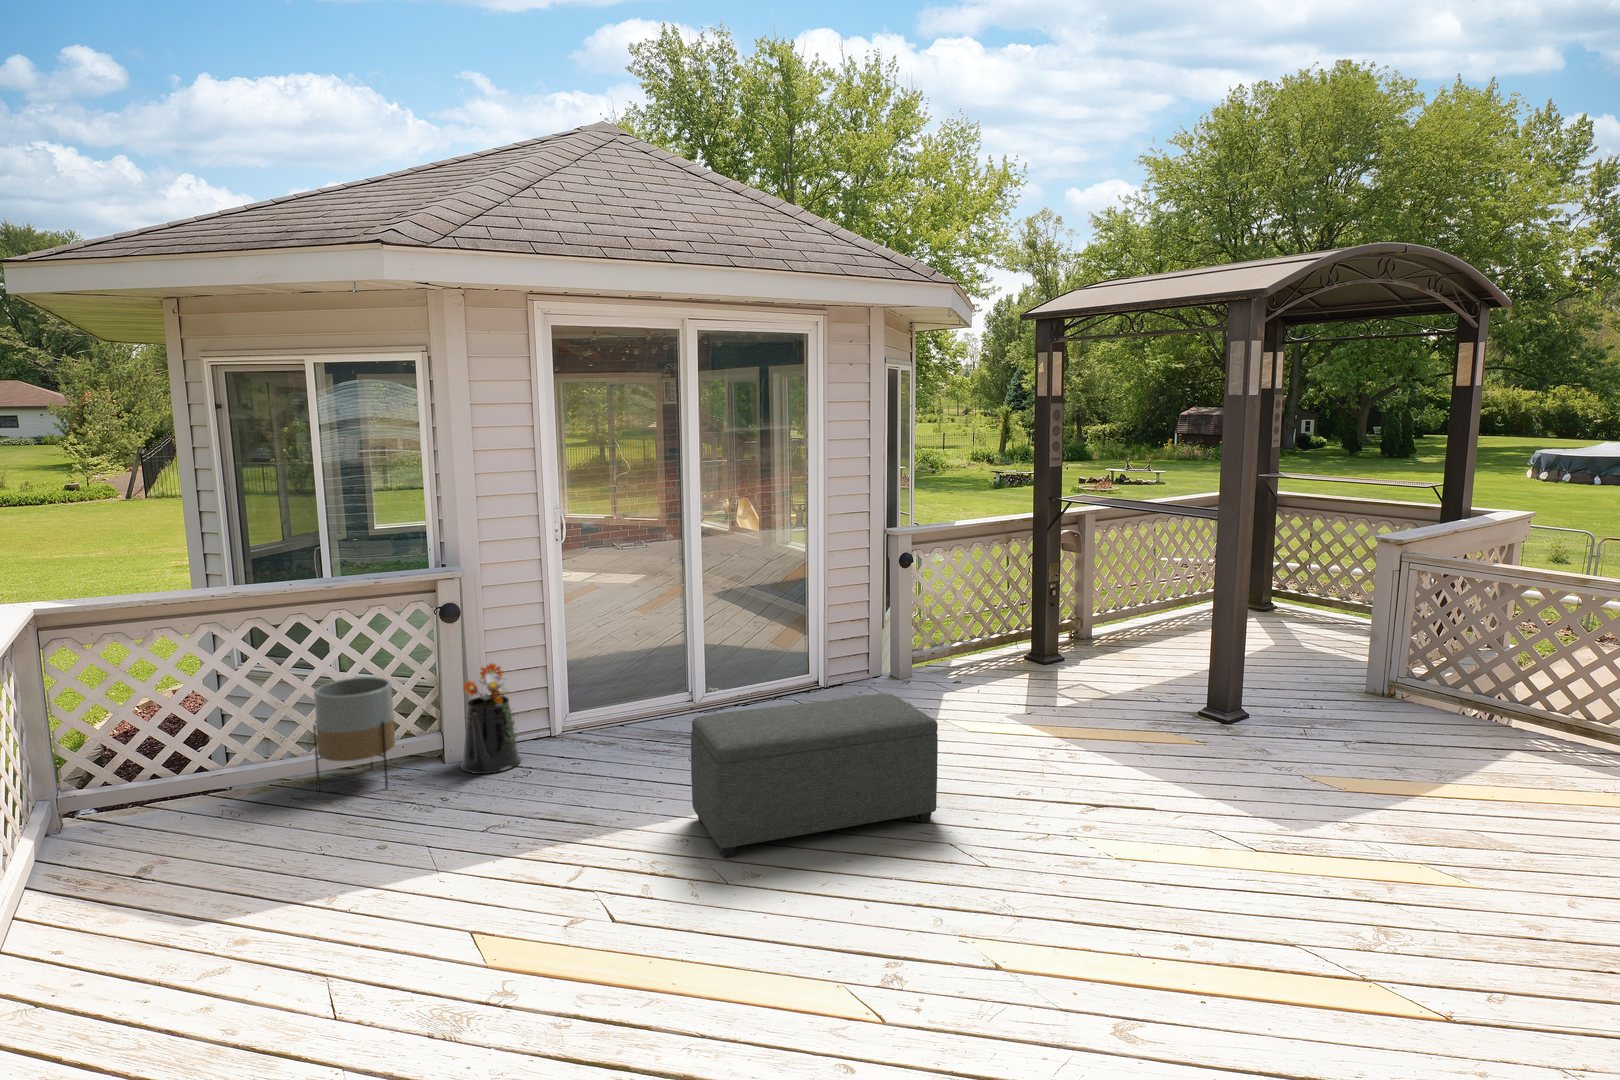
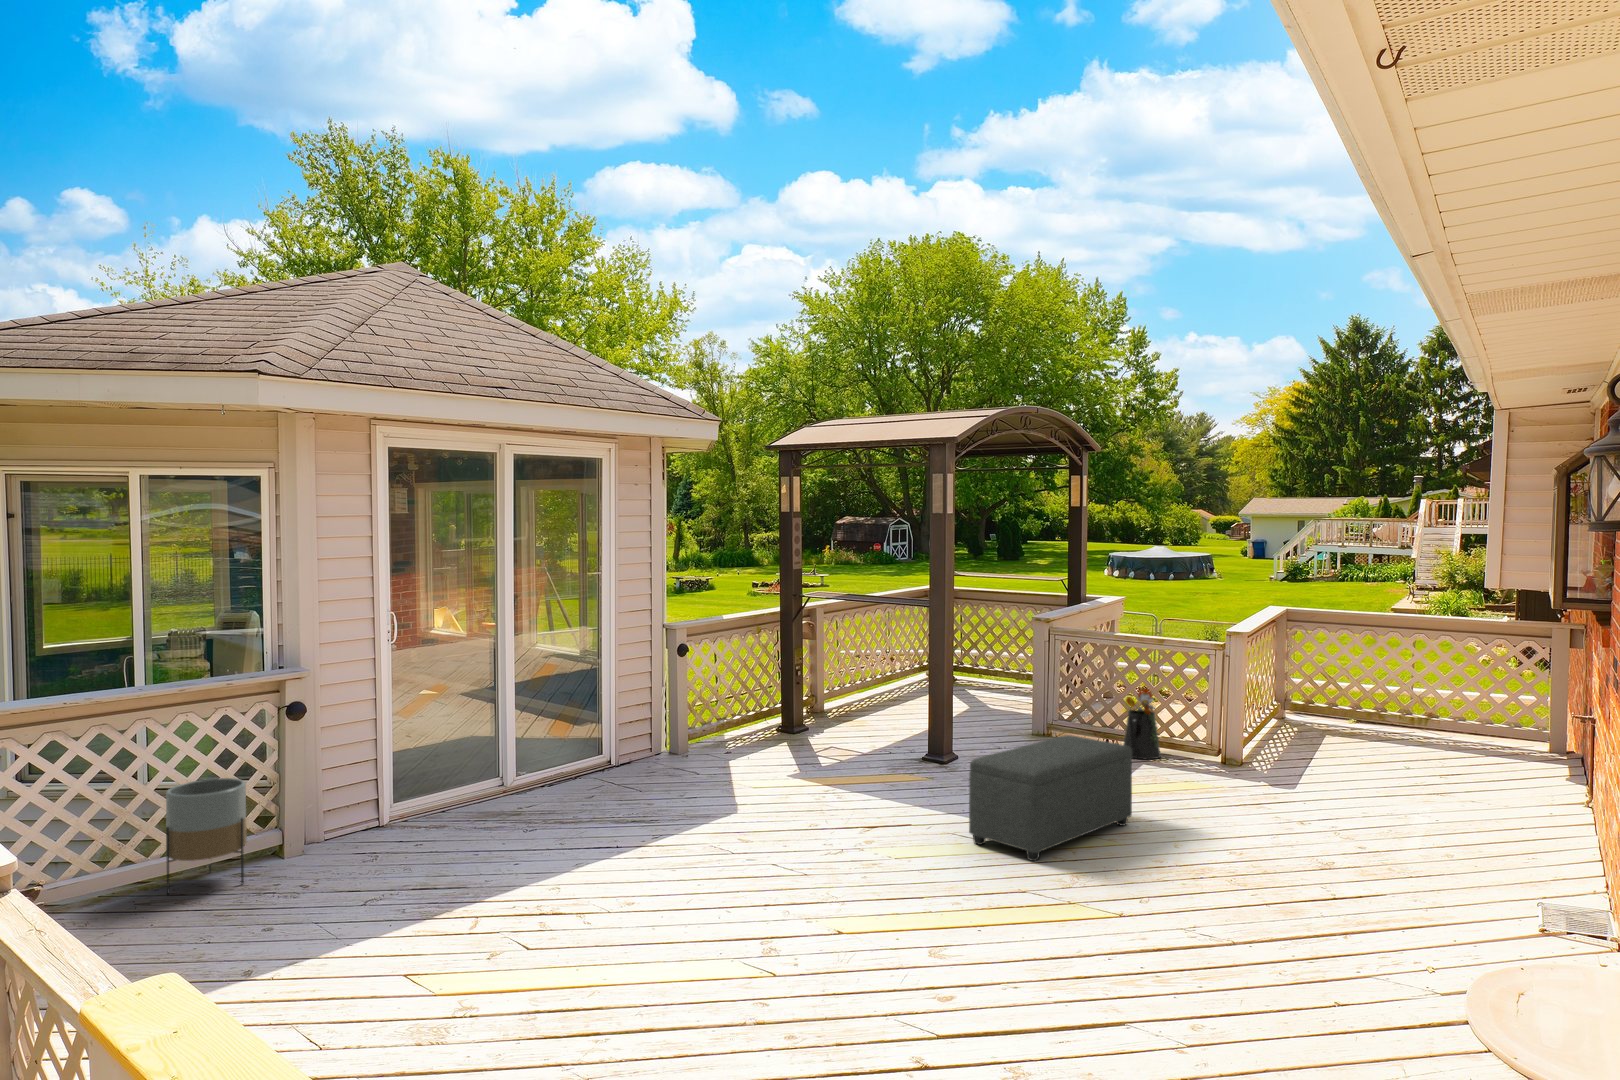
watering can: present [461,663,521,774] -> present [1123,689,1161,759]
ottoman: present [691,694,938,858] -> present [969,735,1132,861]

